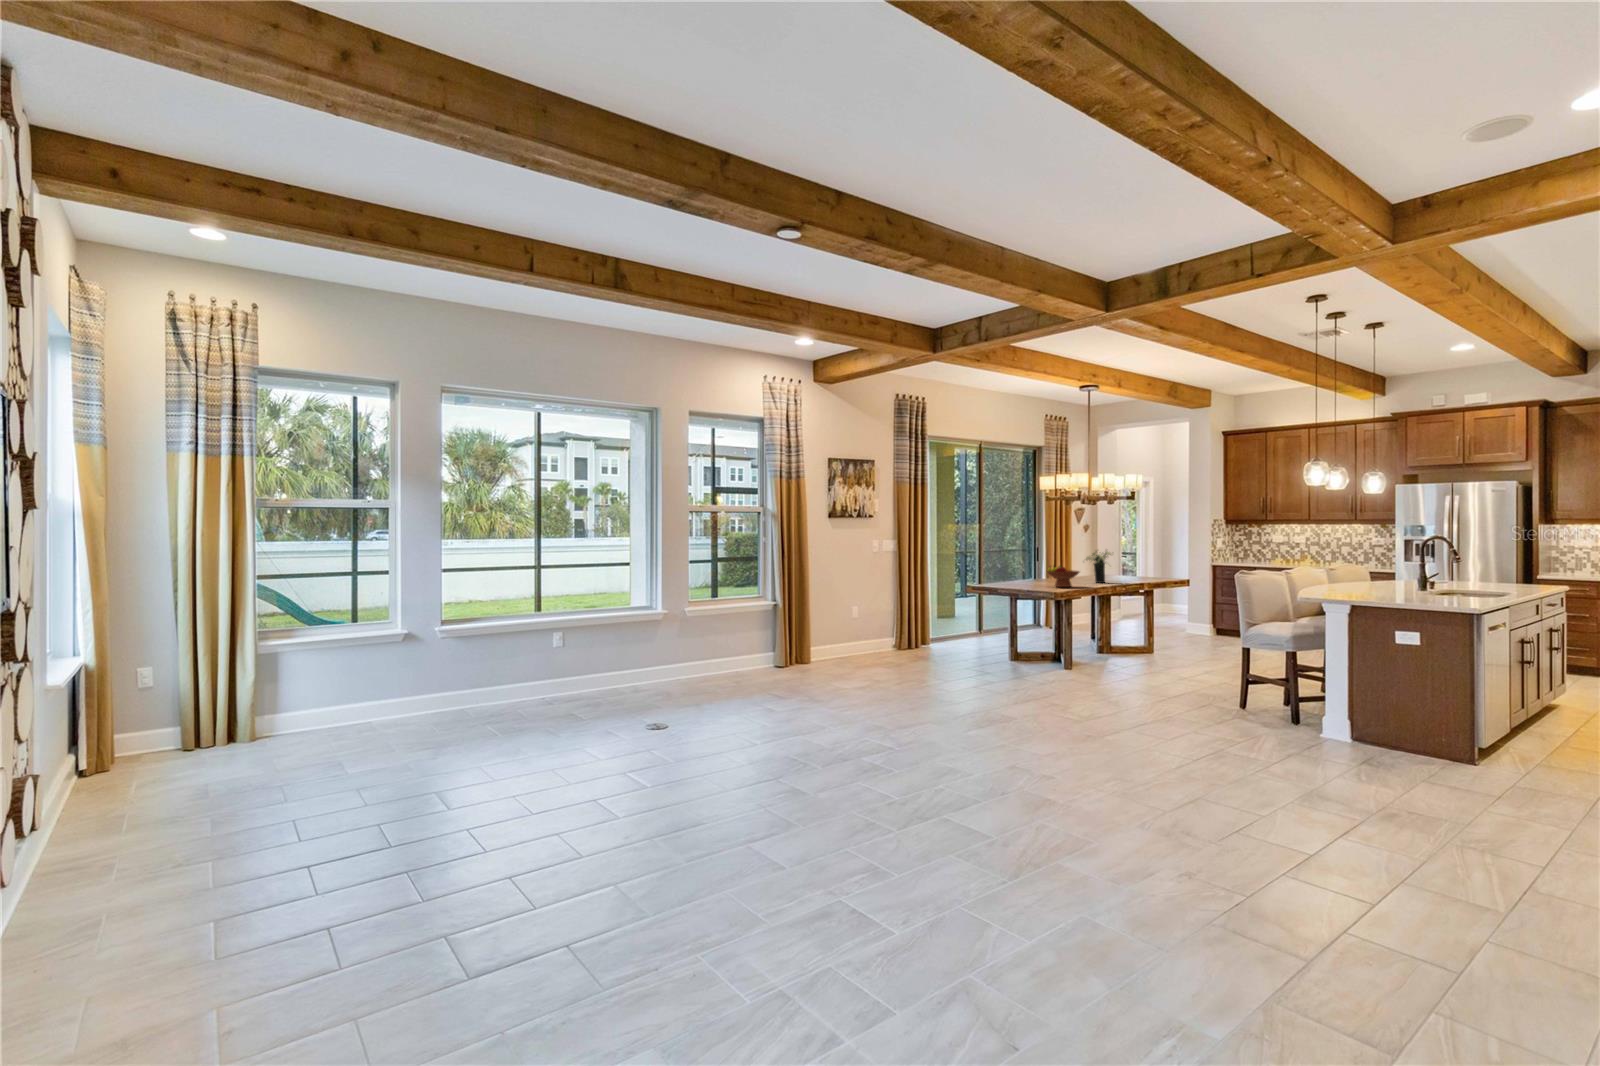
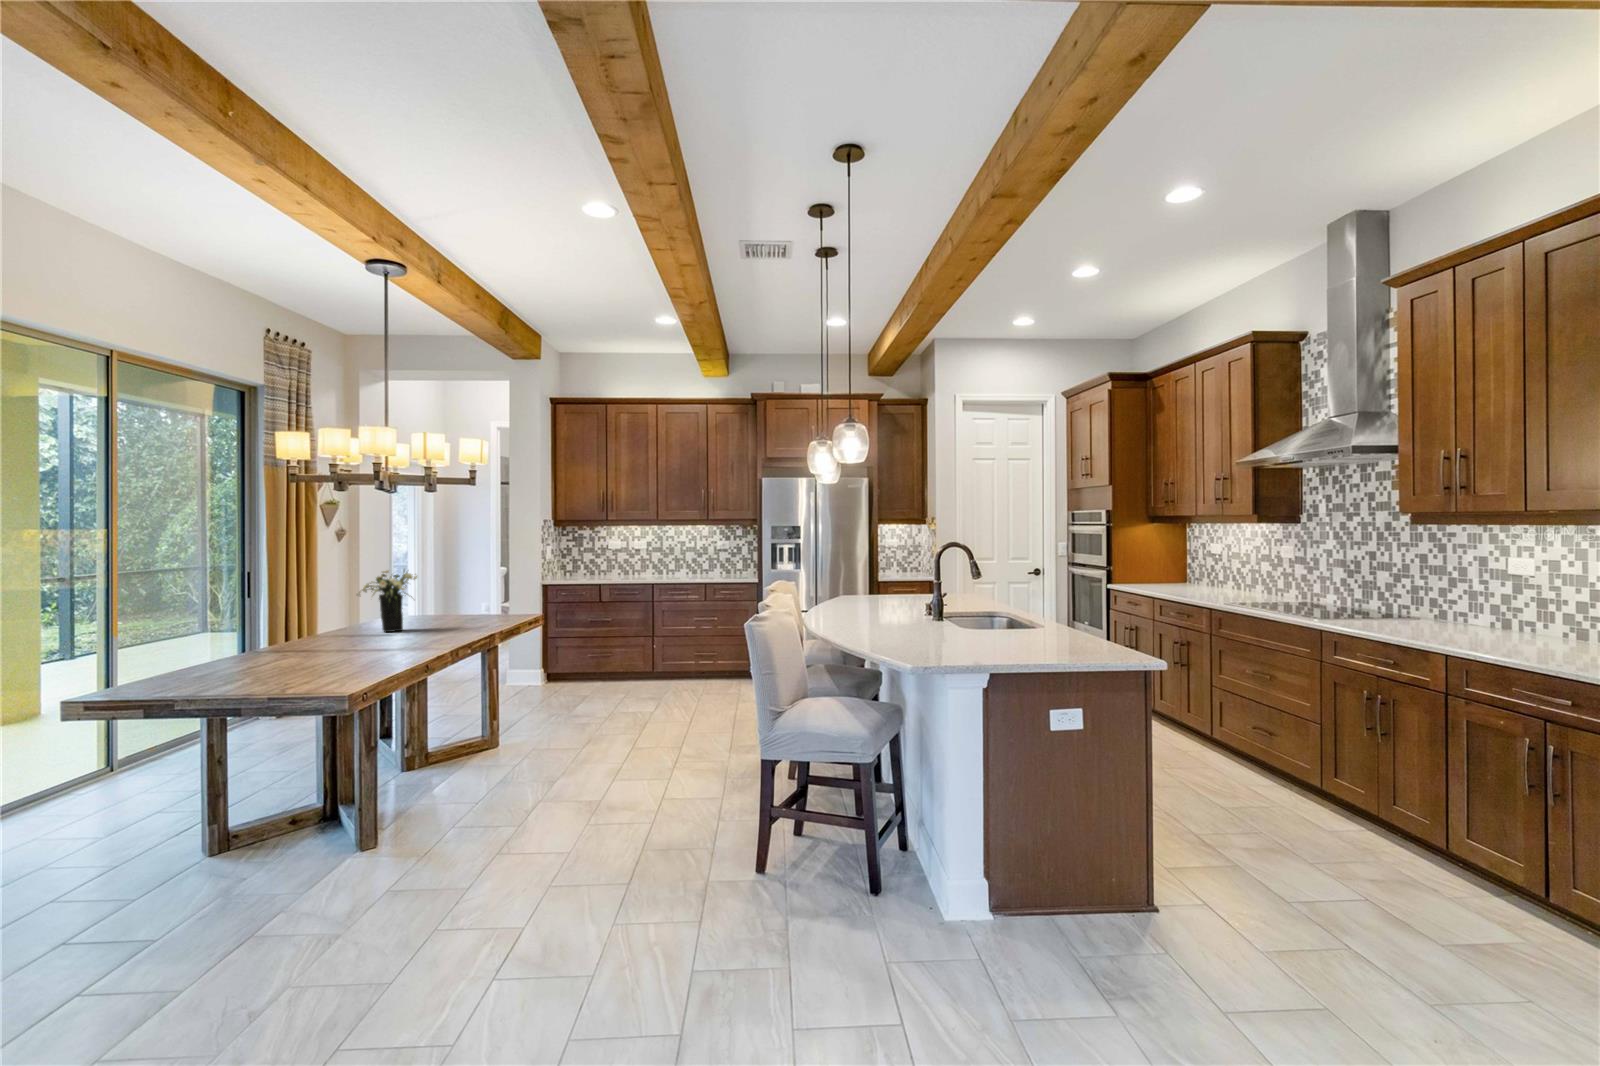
fruit bowl: present [1047,566,1080,587] -> none [279,609,363,657]

